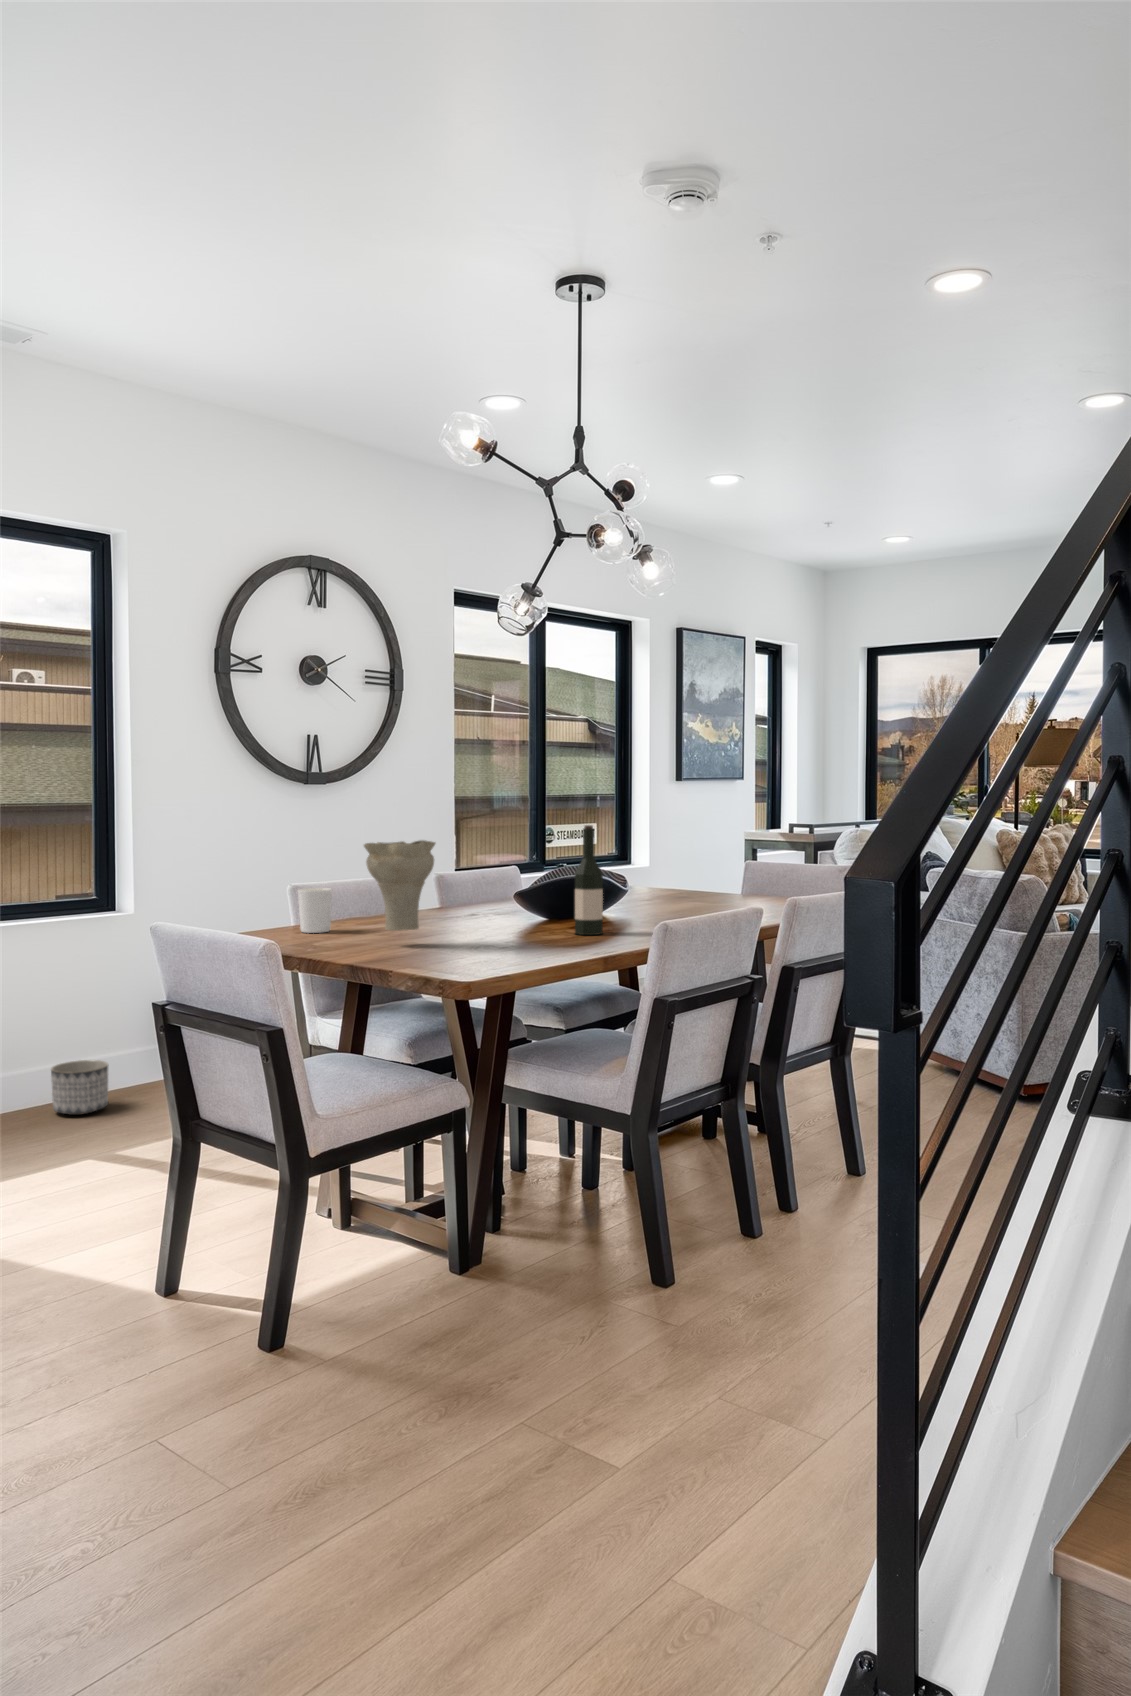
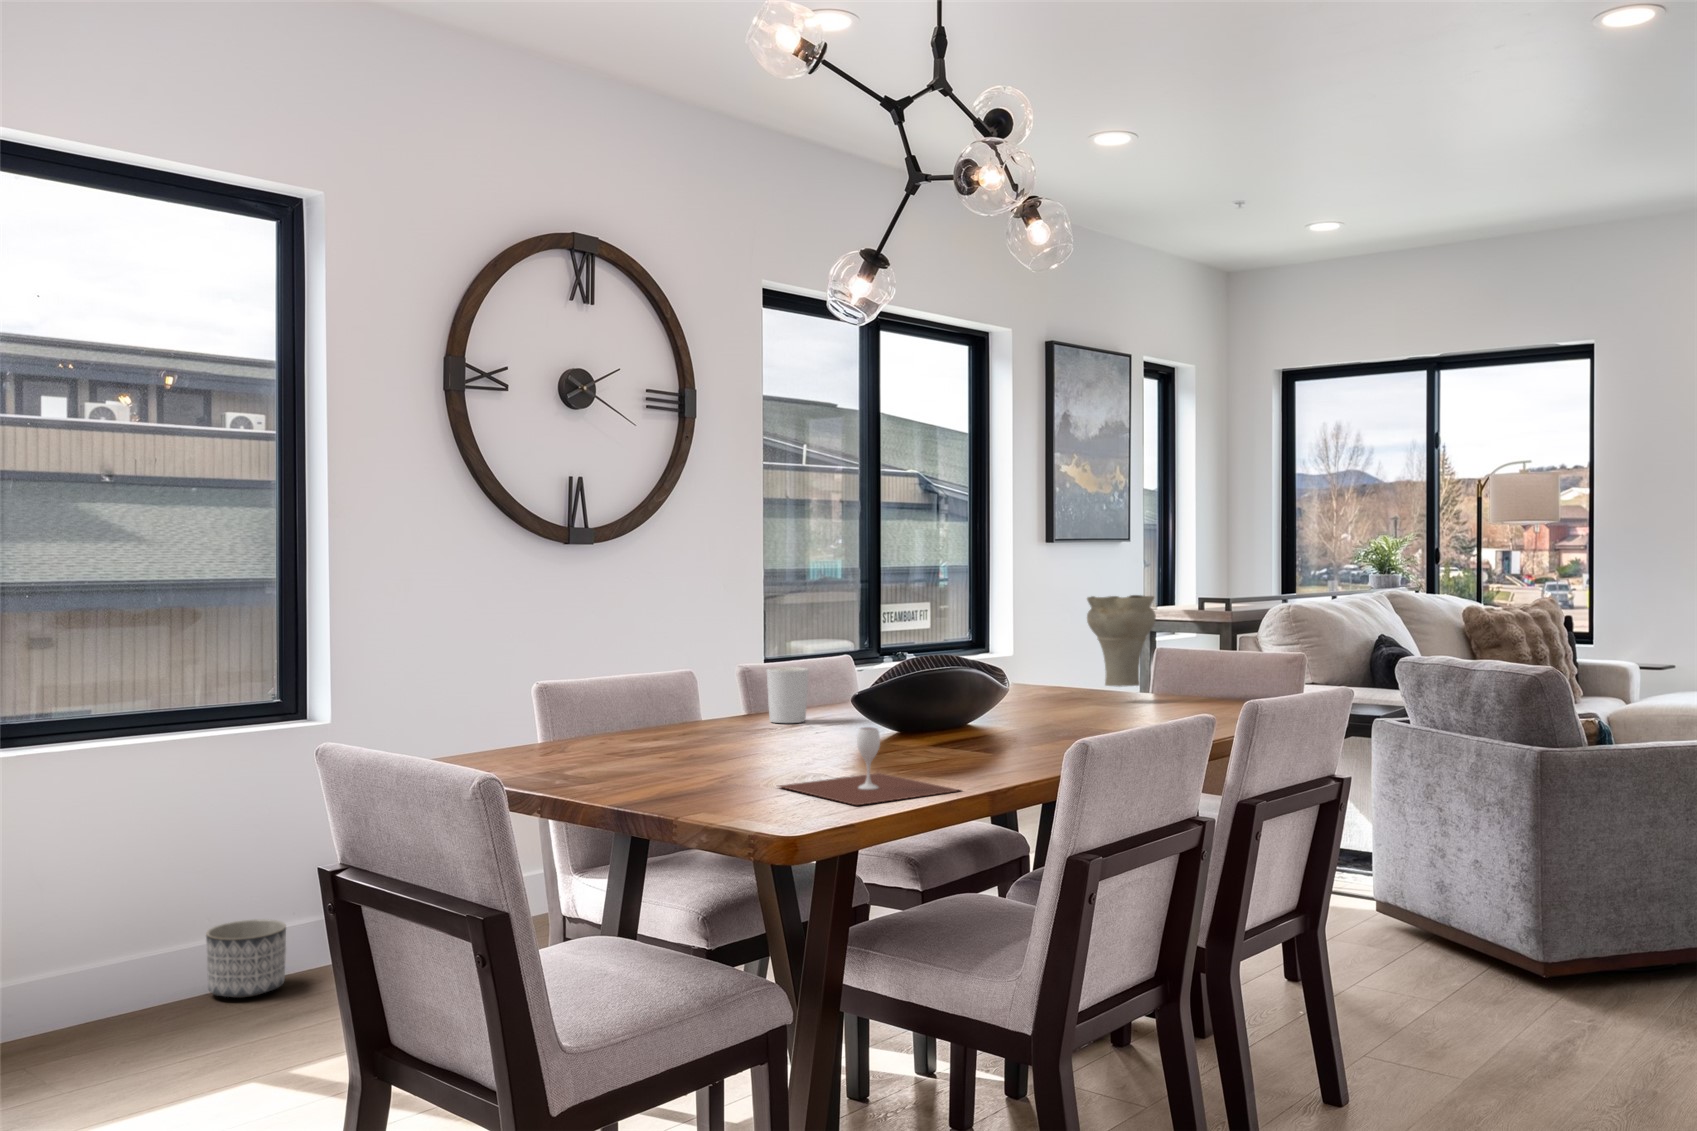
wine bottle: present [575,825,603,935] -> none [944,599,986,760]
vase: present [364,840,435,931] -> present [1087,595,1156,687]
candle holder: present [298,888,332,933] -> present [766,667,809,723]
wine glass: none [457,912,581,961] -> present [779,727,959,805]

